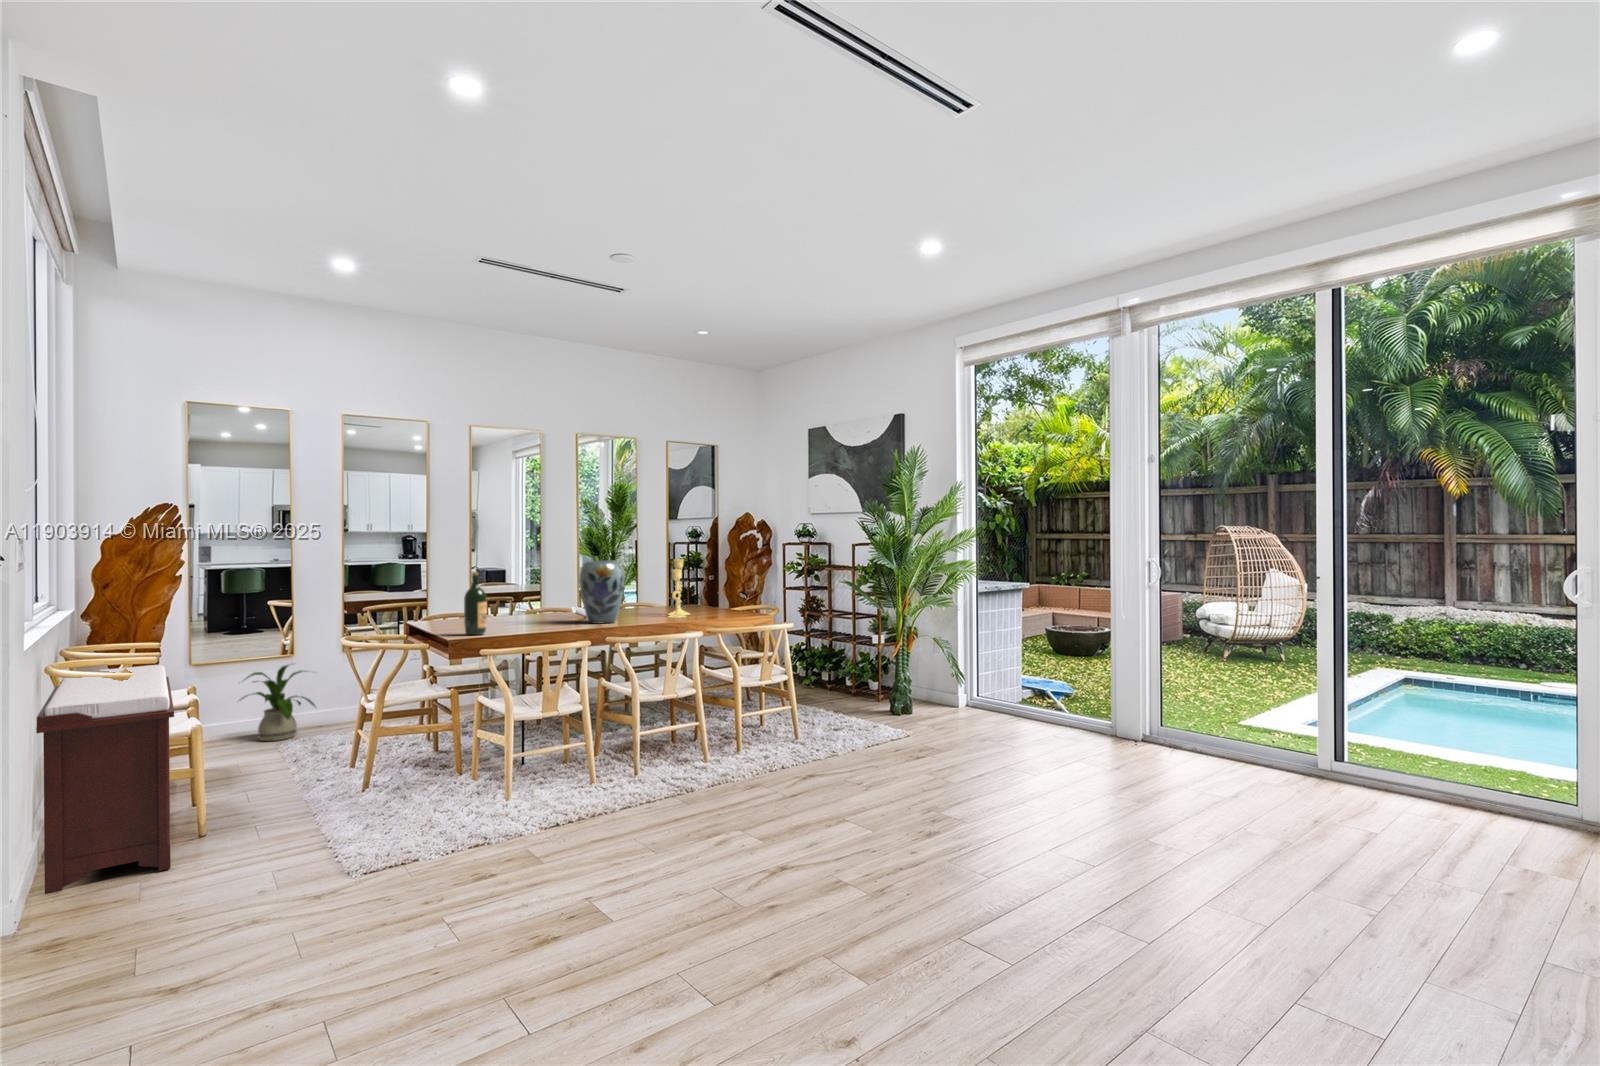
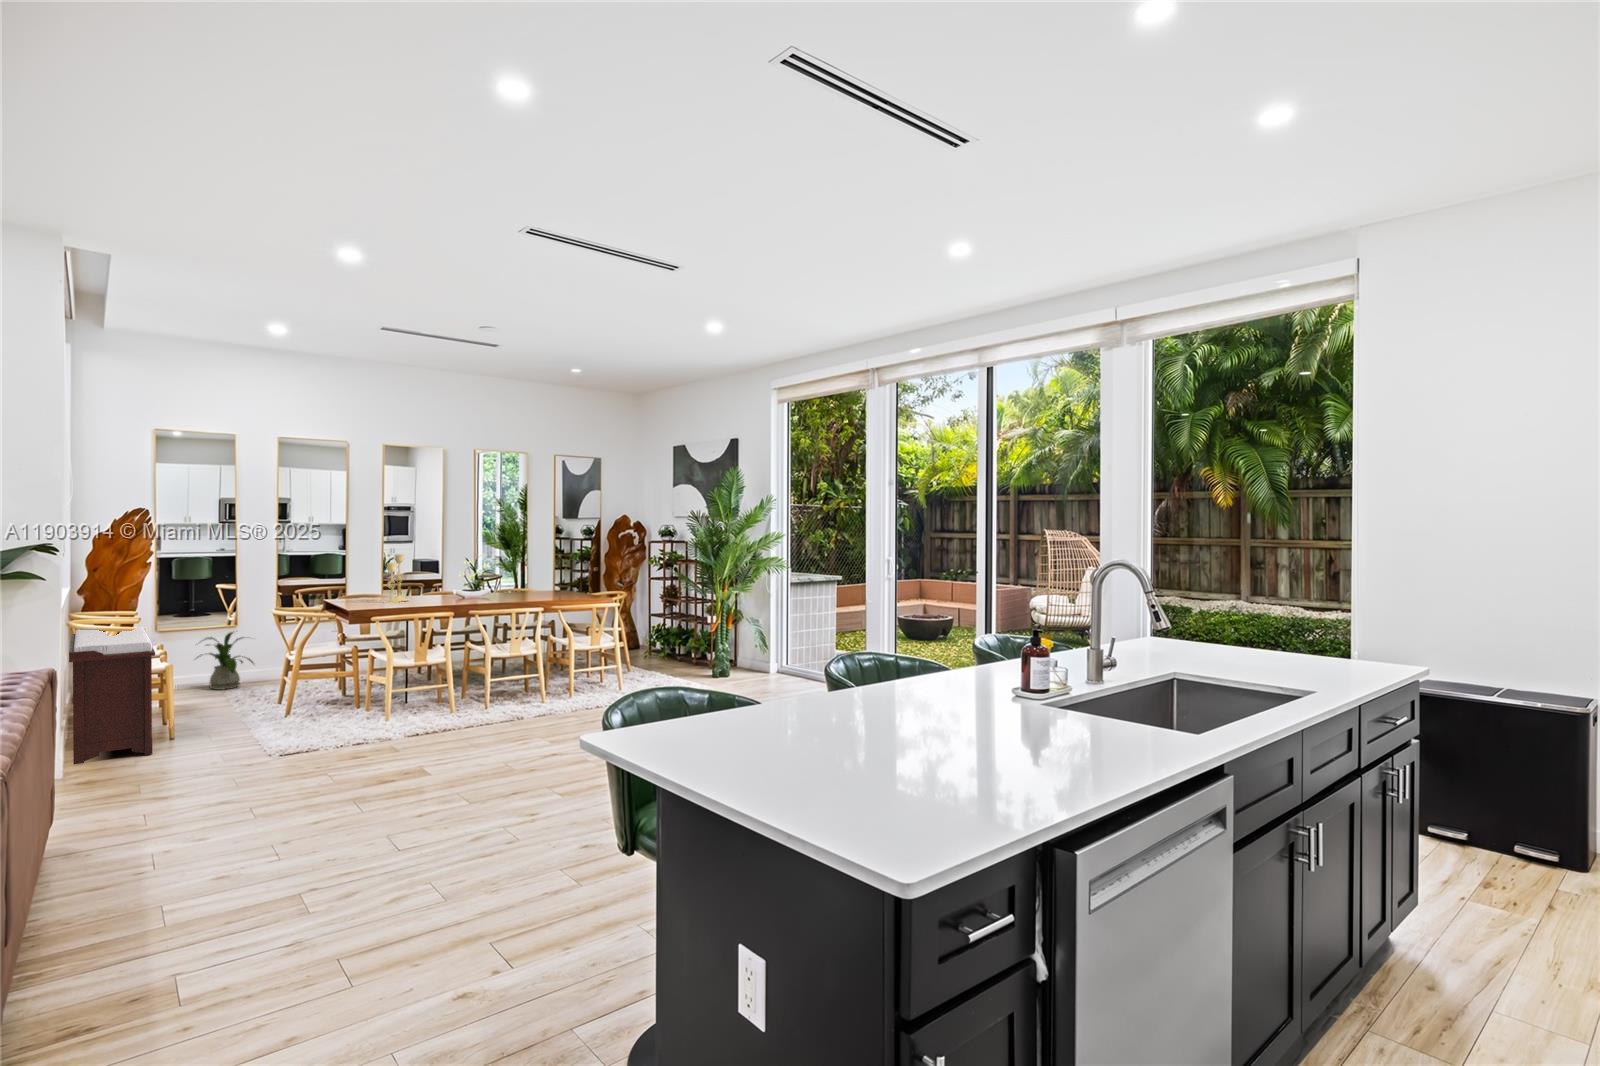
candlestick: present [668,559,690,618] -> present [385,554,408,603]
vase: present [579,560,624,624] -> none [453,555,488,602]
wine bottle: present [464,572,487,635] -> none [359,563,376,608]

